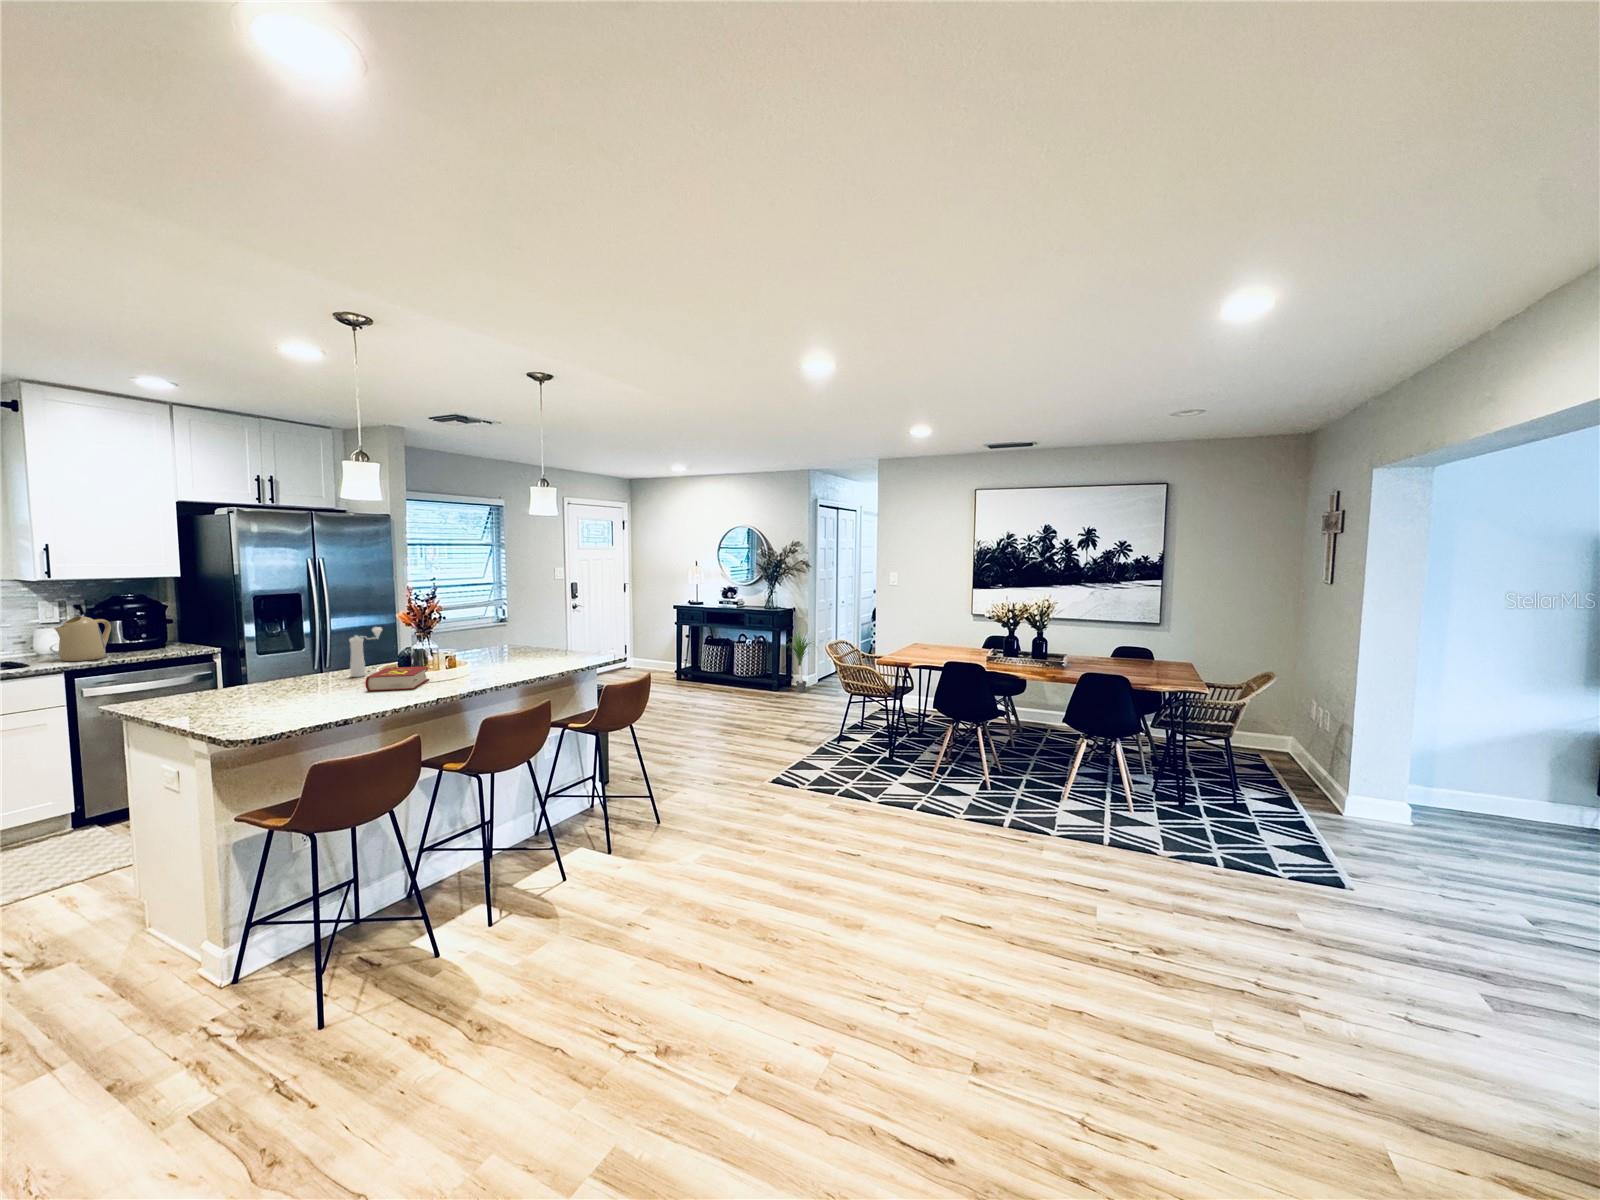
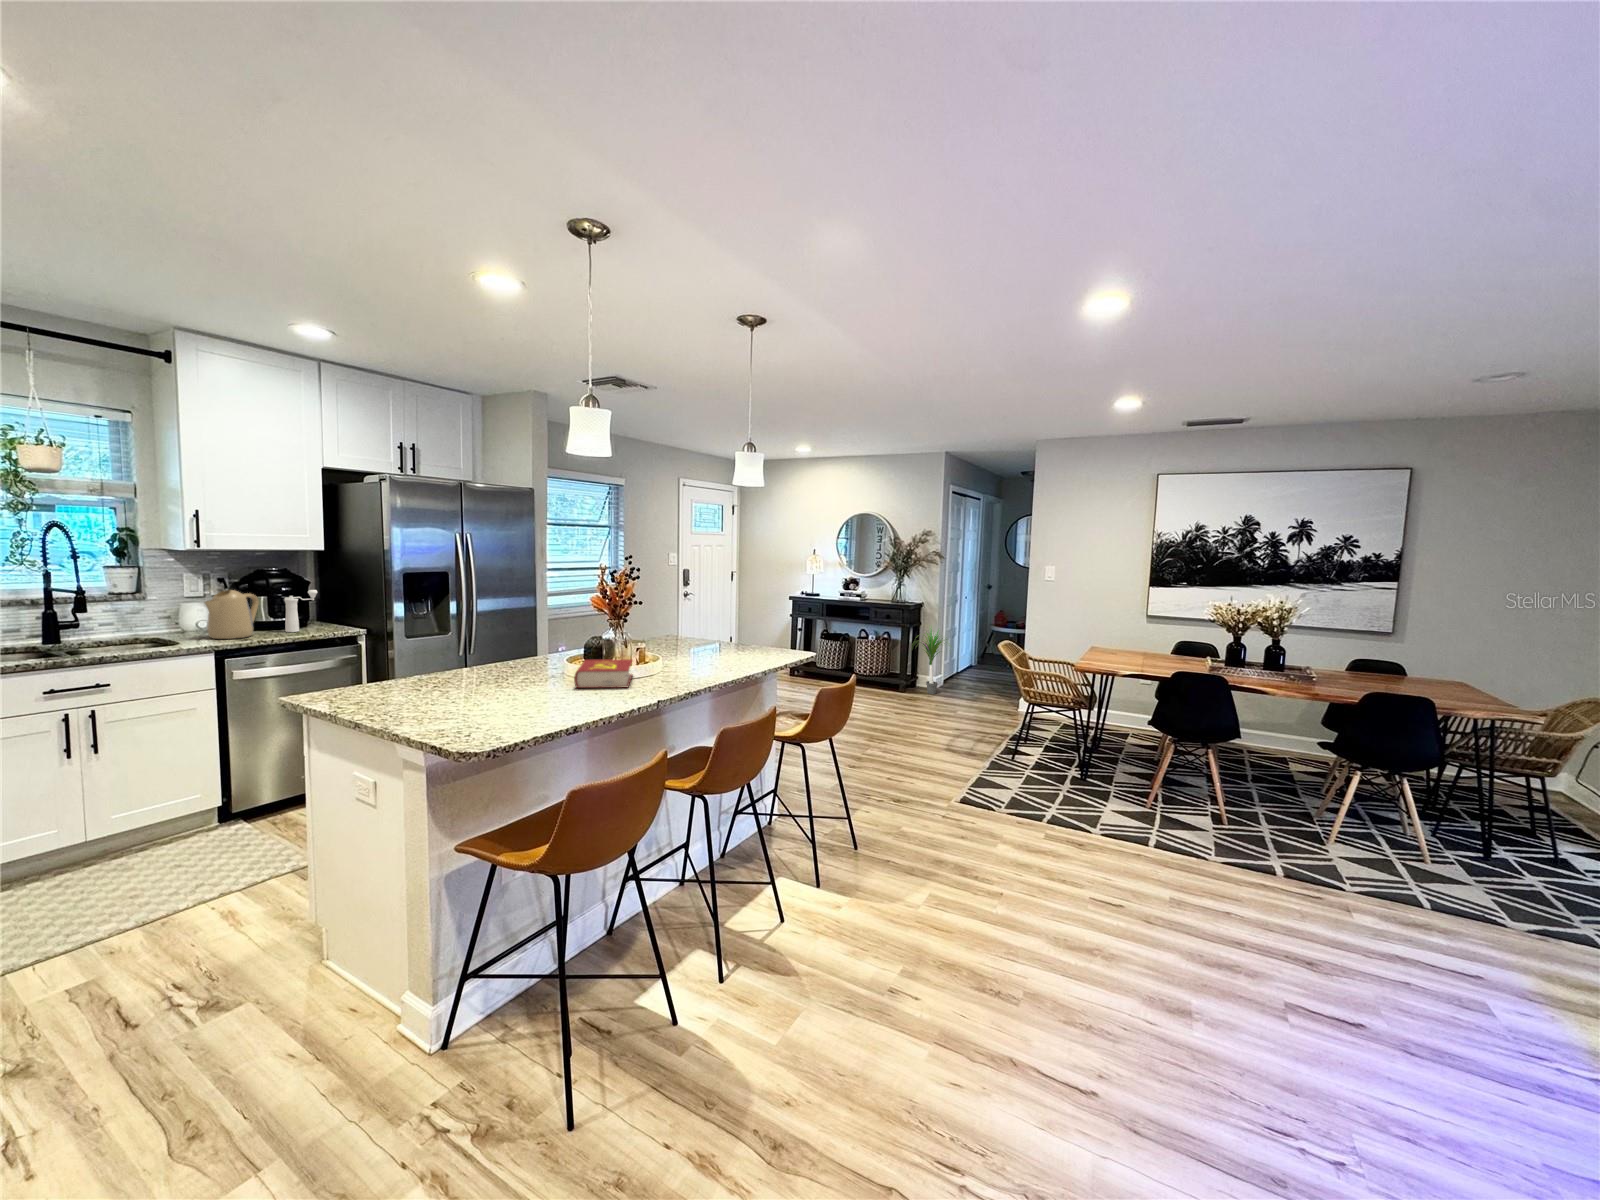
pepper mill: present [349,627,382,677] -> present [284,590,318,632]

